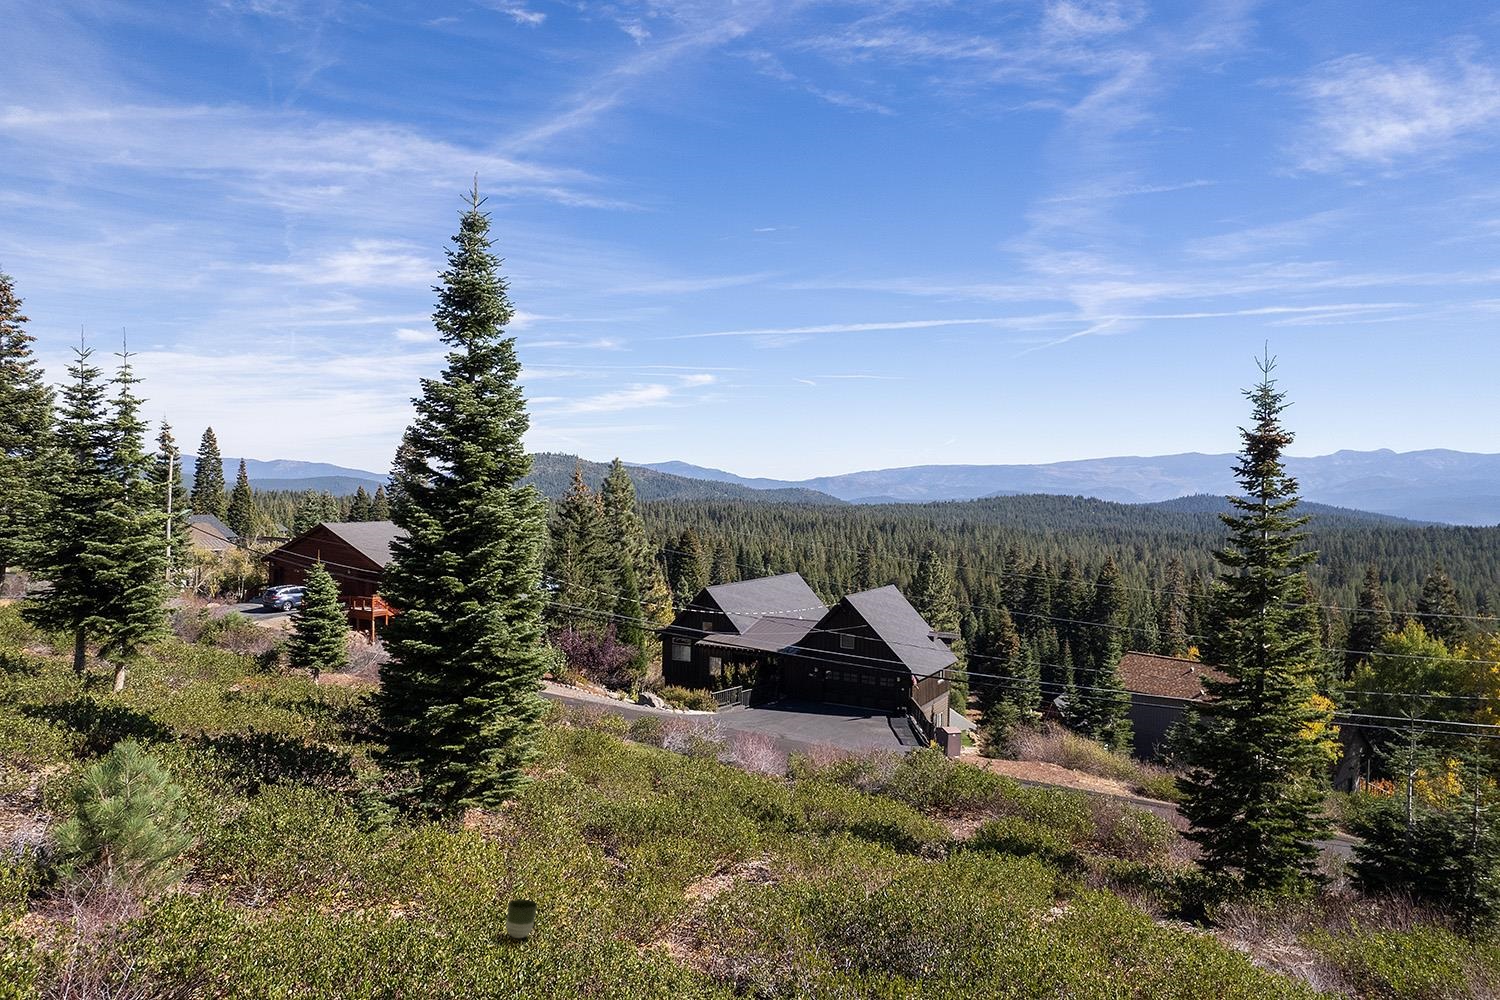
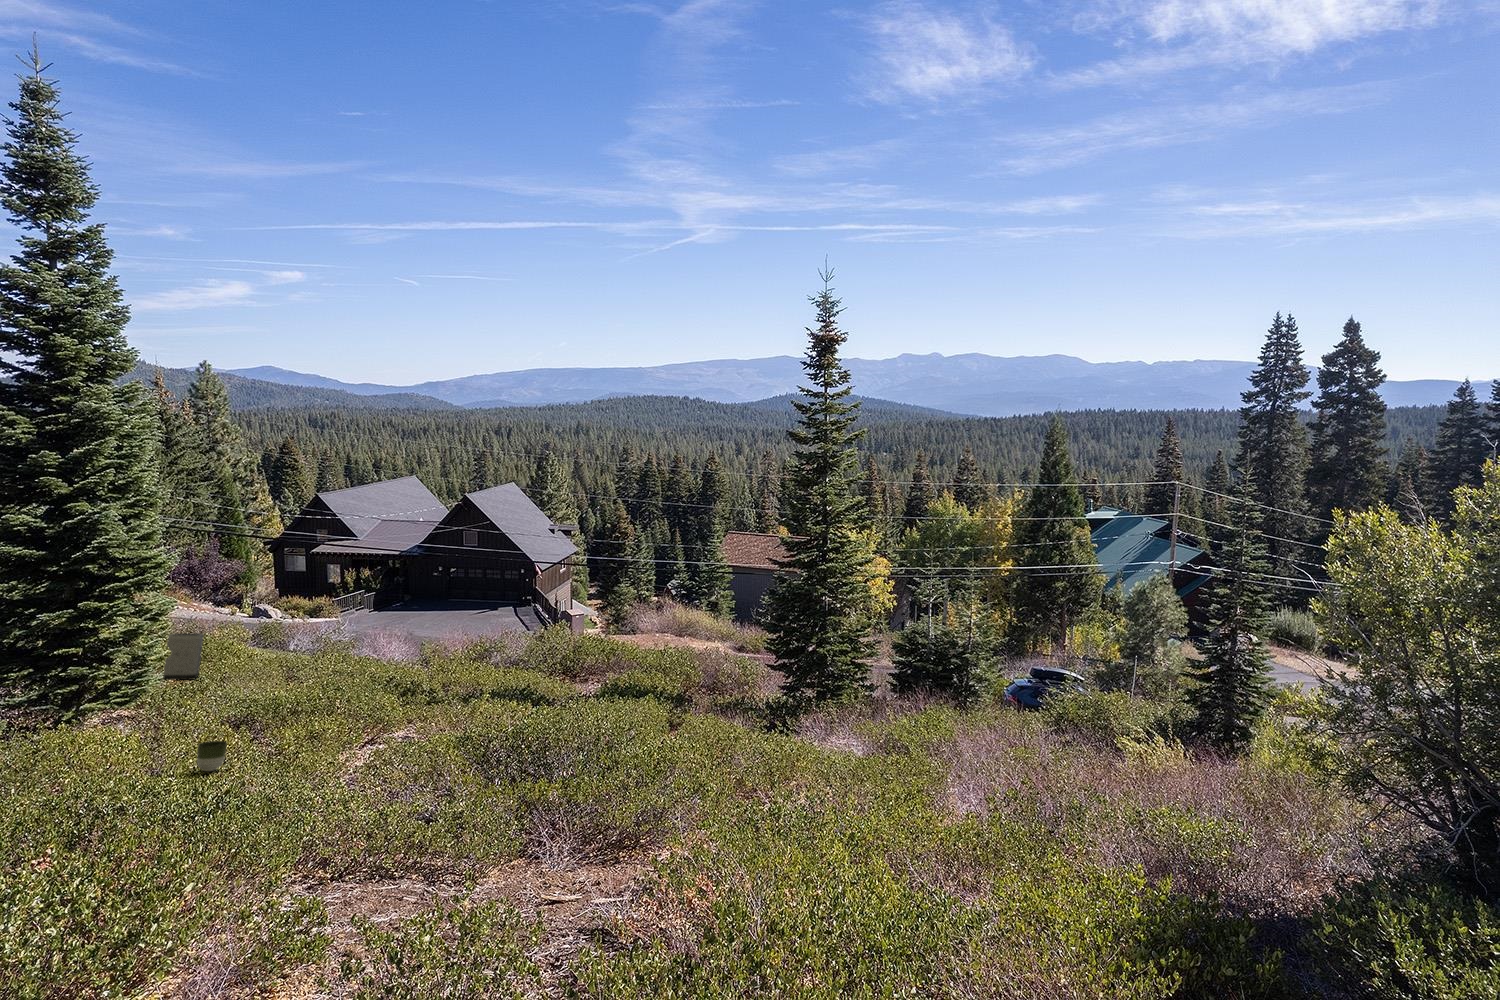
trash can: none [532,736,569,787] -> present [163,633,203,680]

